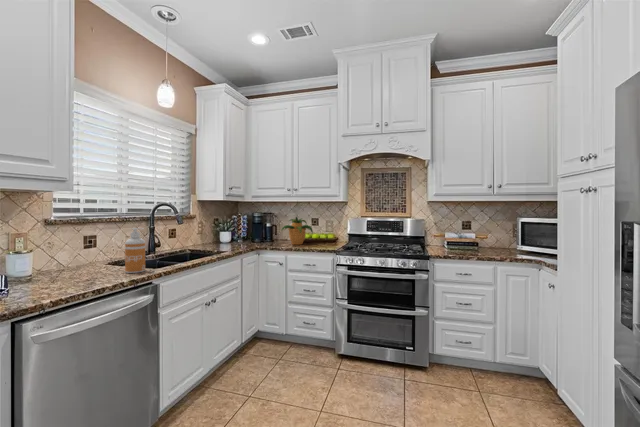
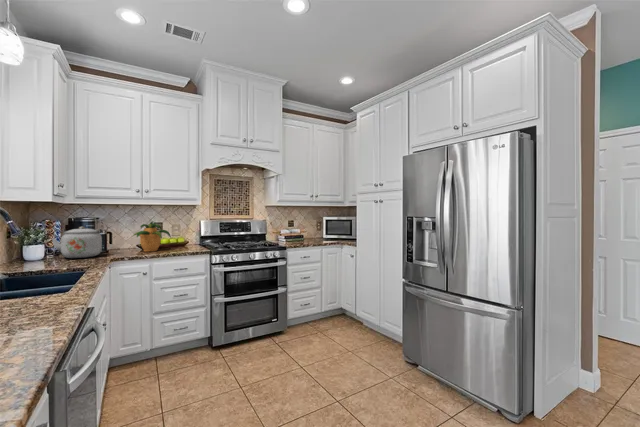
kettle: none [233,219,265,244] -> present [52,227,103,258]
soap dispenser: present [125,228,145,273] -> none [20,241,56,308]

